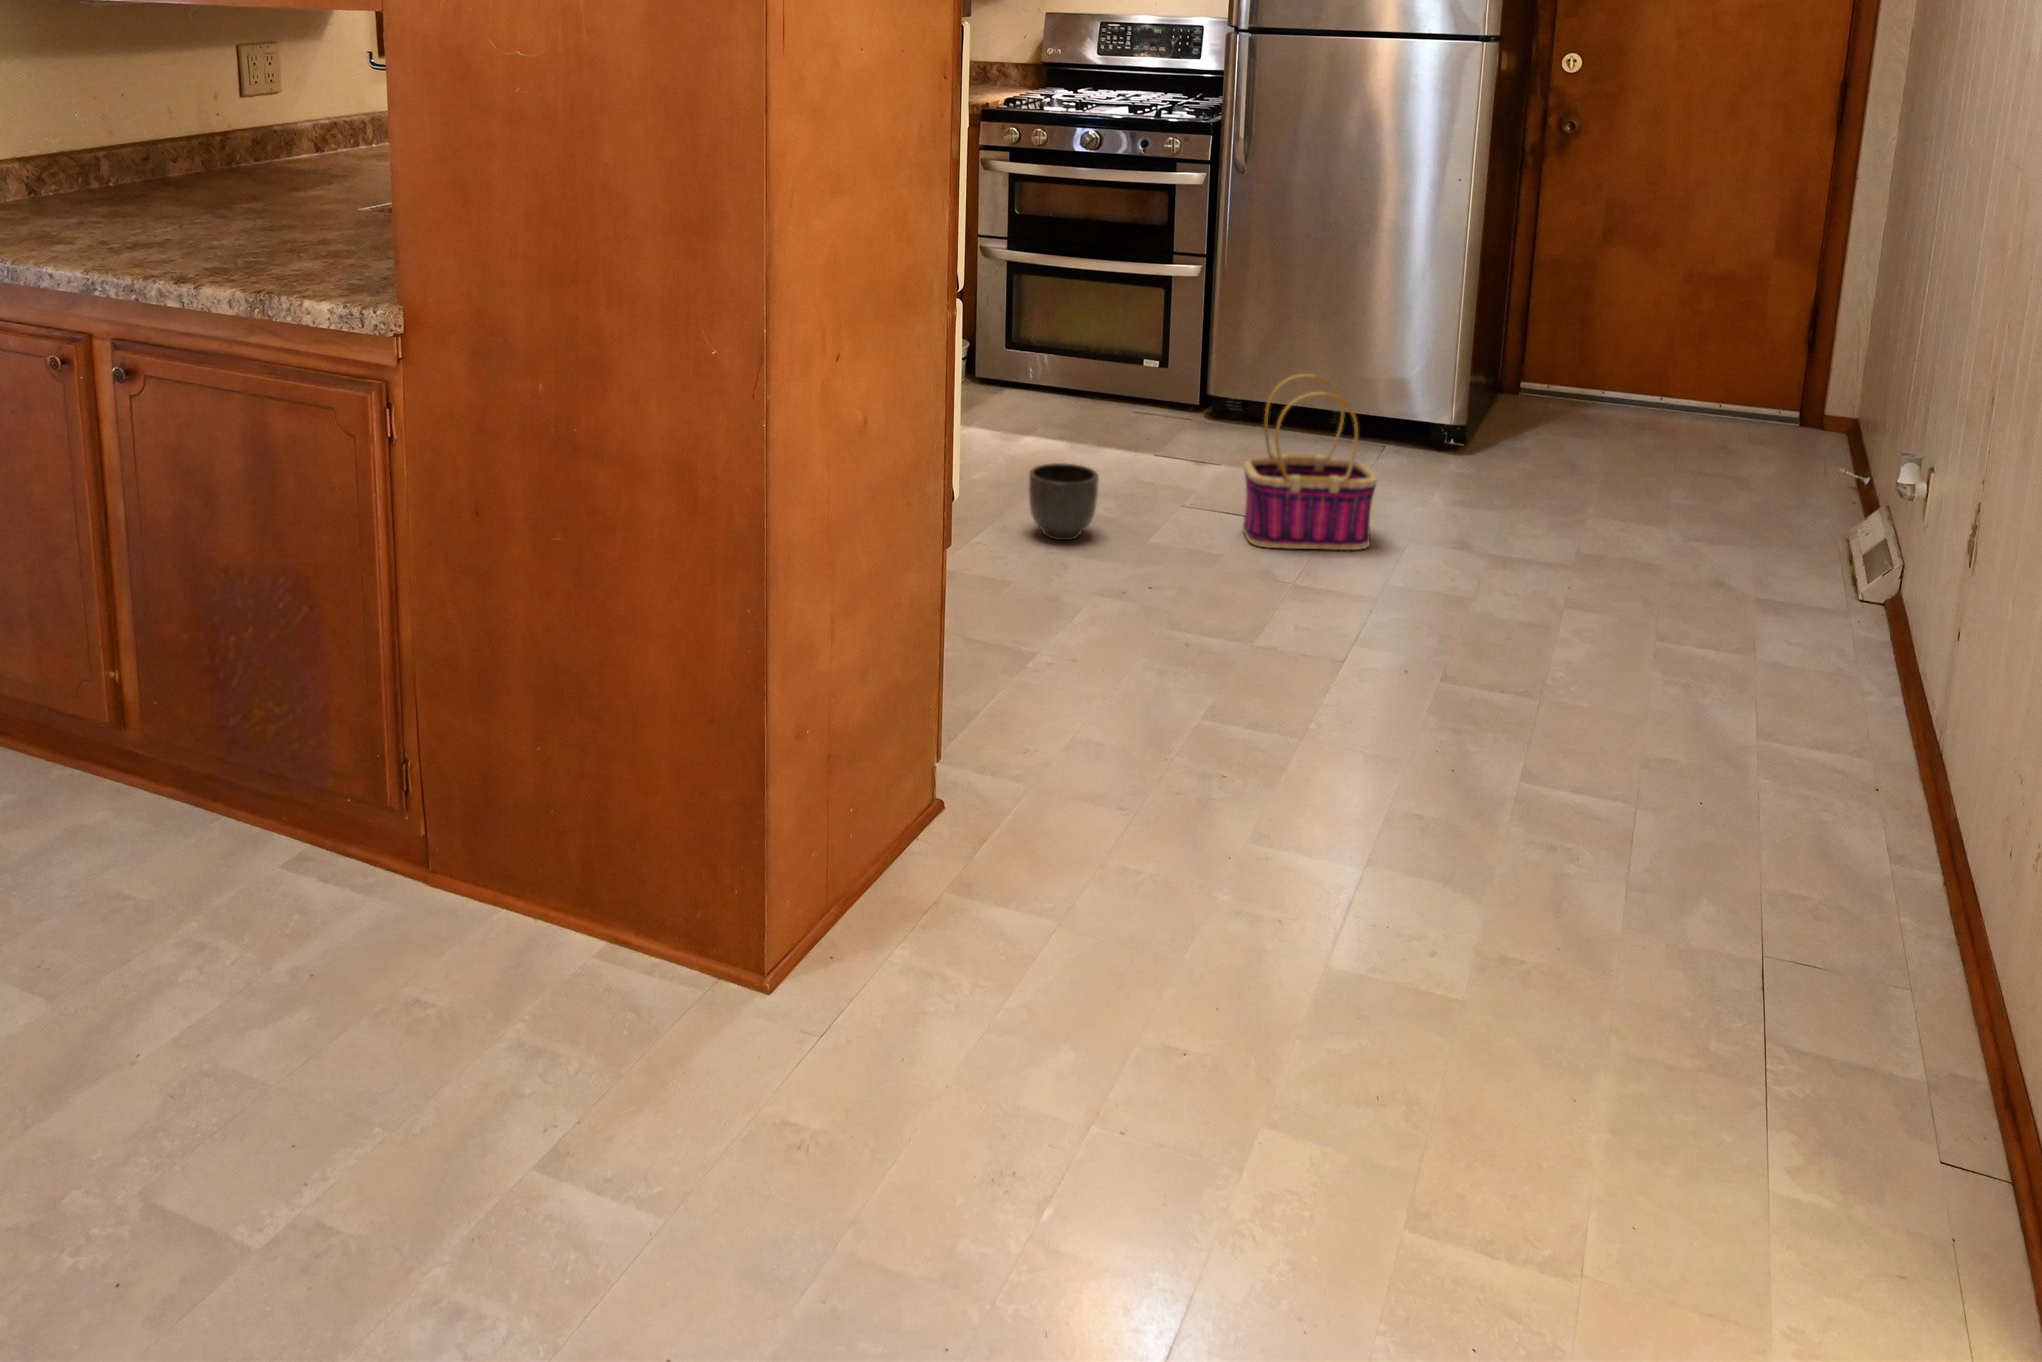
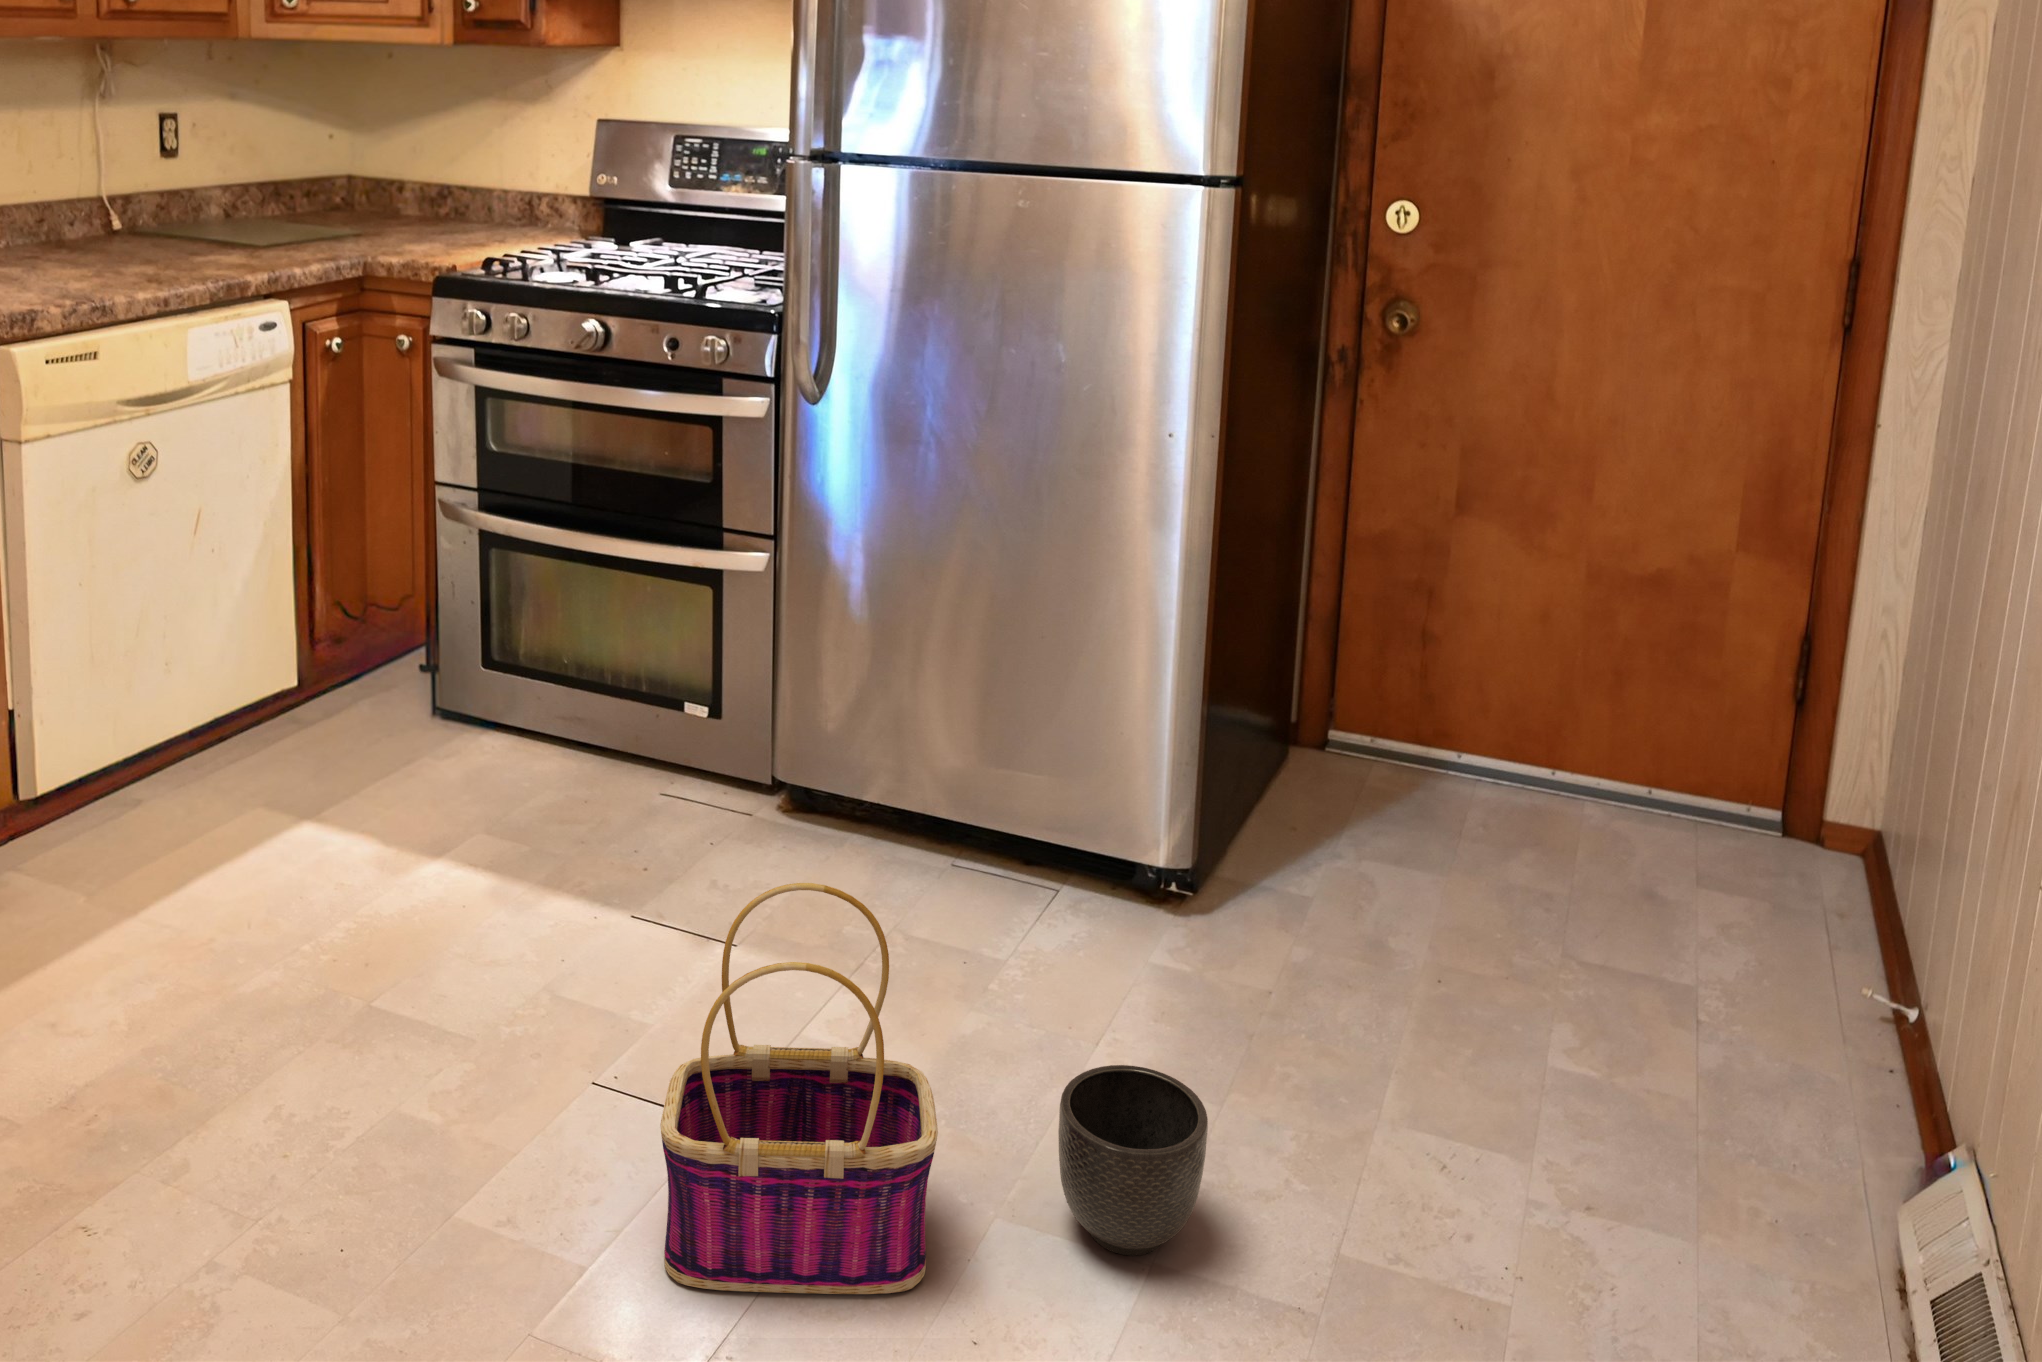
planter: present [1029,463,1099,540] -> present [1058,1065,1208,1256]

